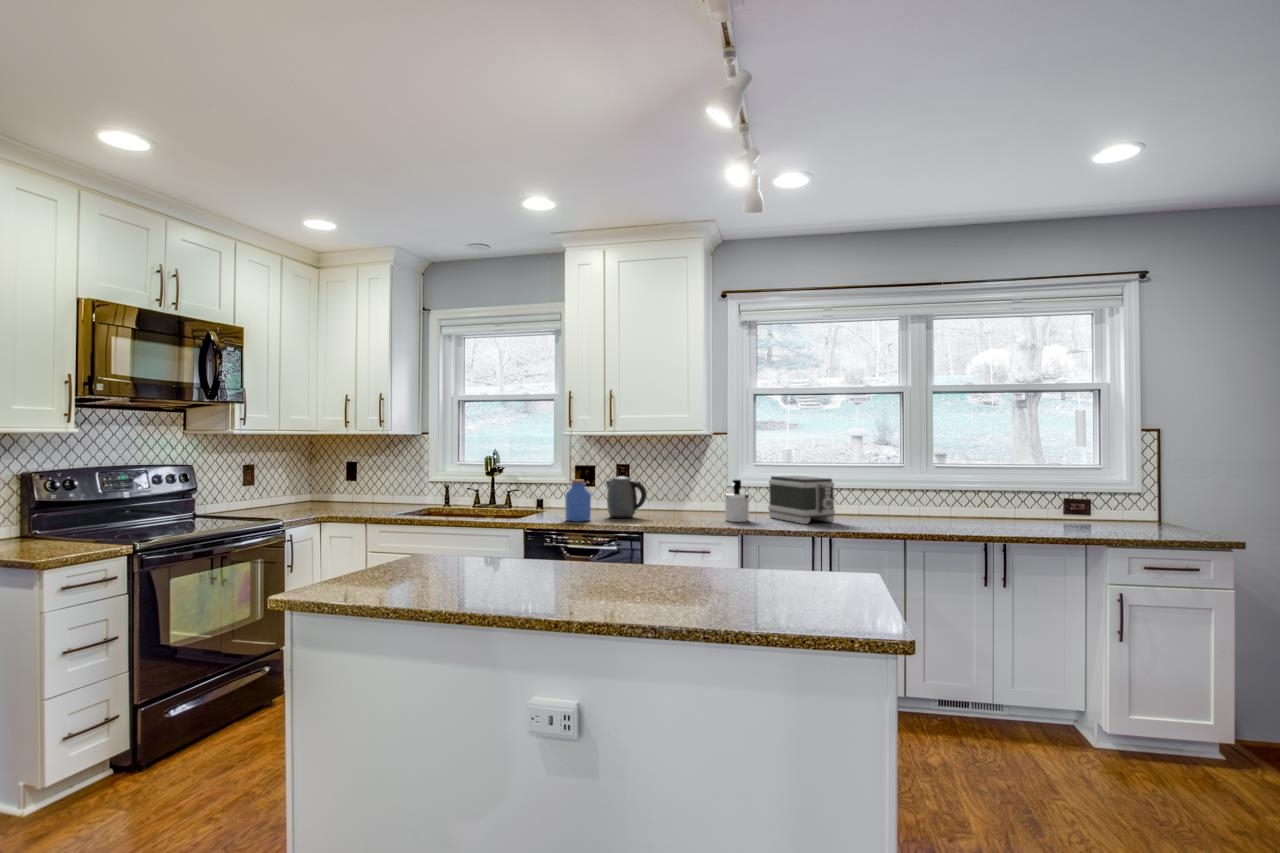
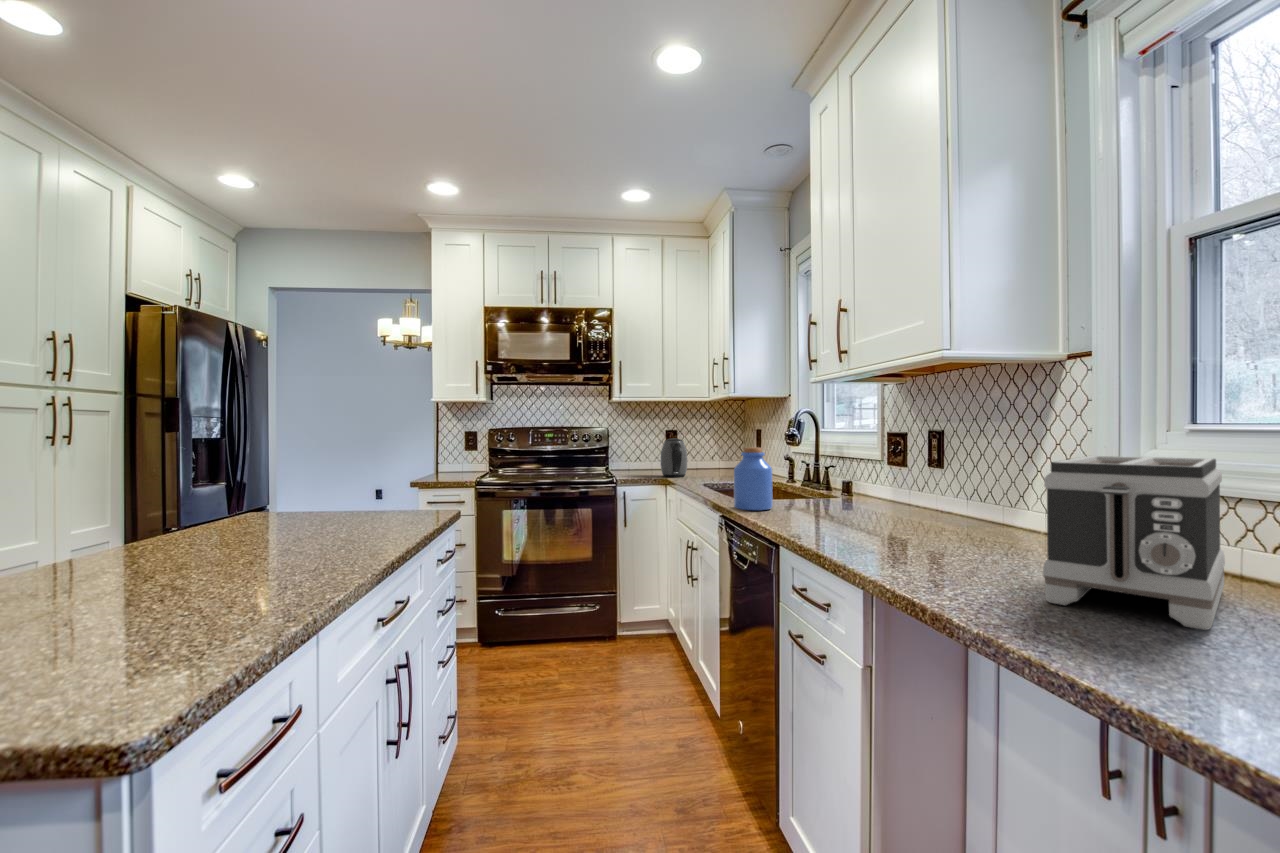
kettle: present [606,476,647,518] -> present [661,438,687,477]
soap dispenser: present [724,480,749,522] -> none [887,458,986,562]

